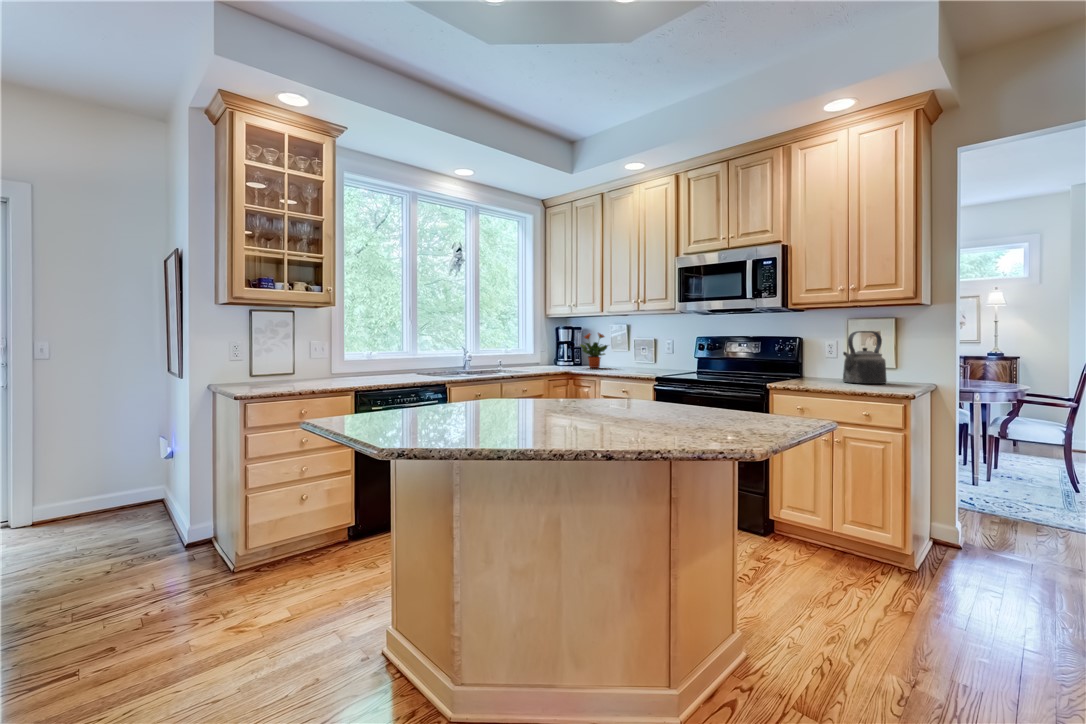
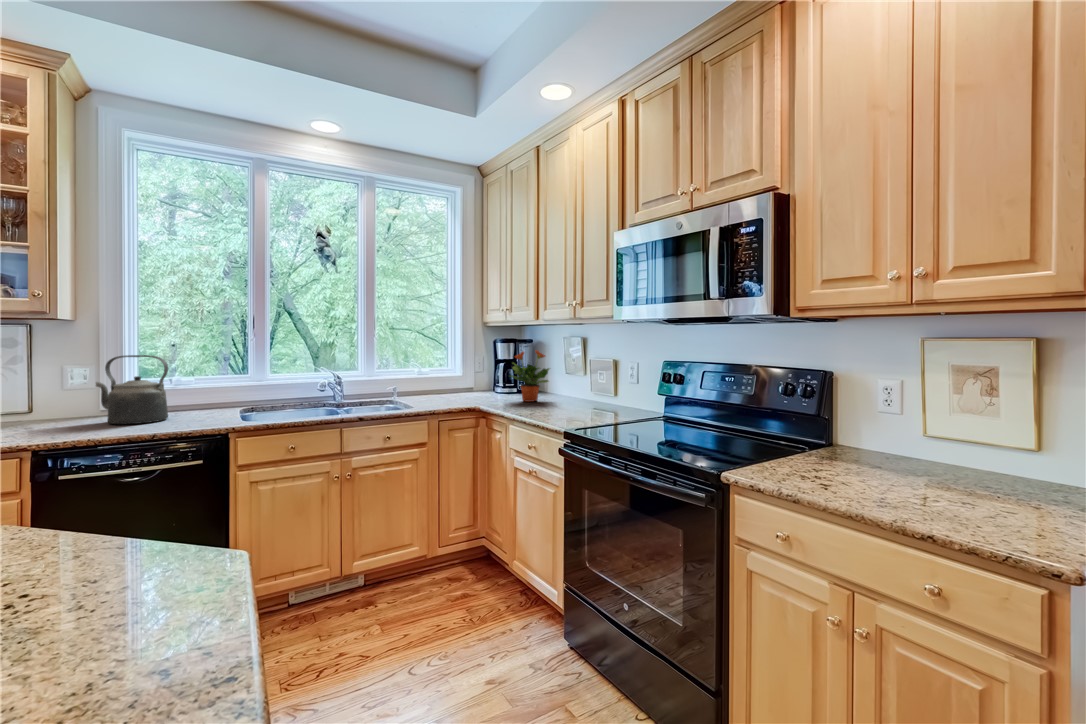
kettle: present [843,331,887,384] -> present [96,355,168,424]

